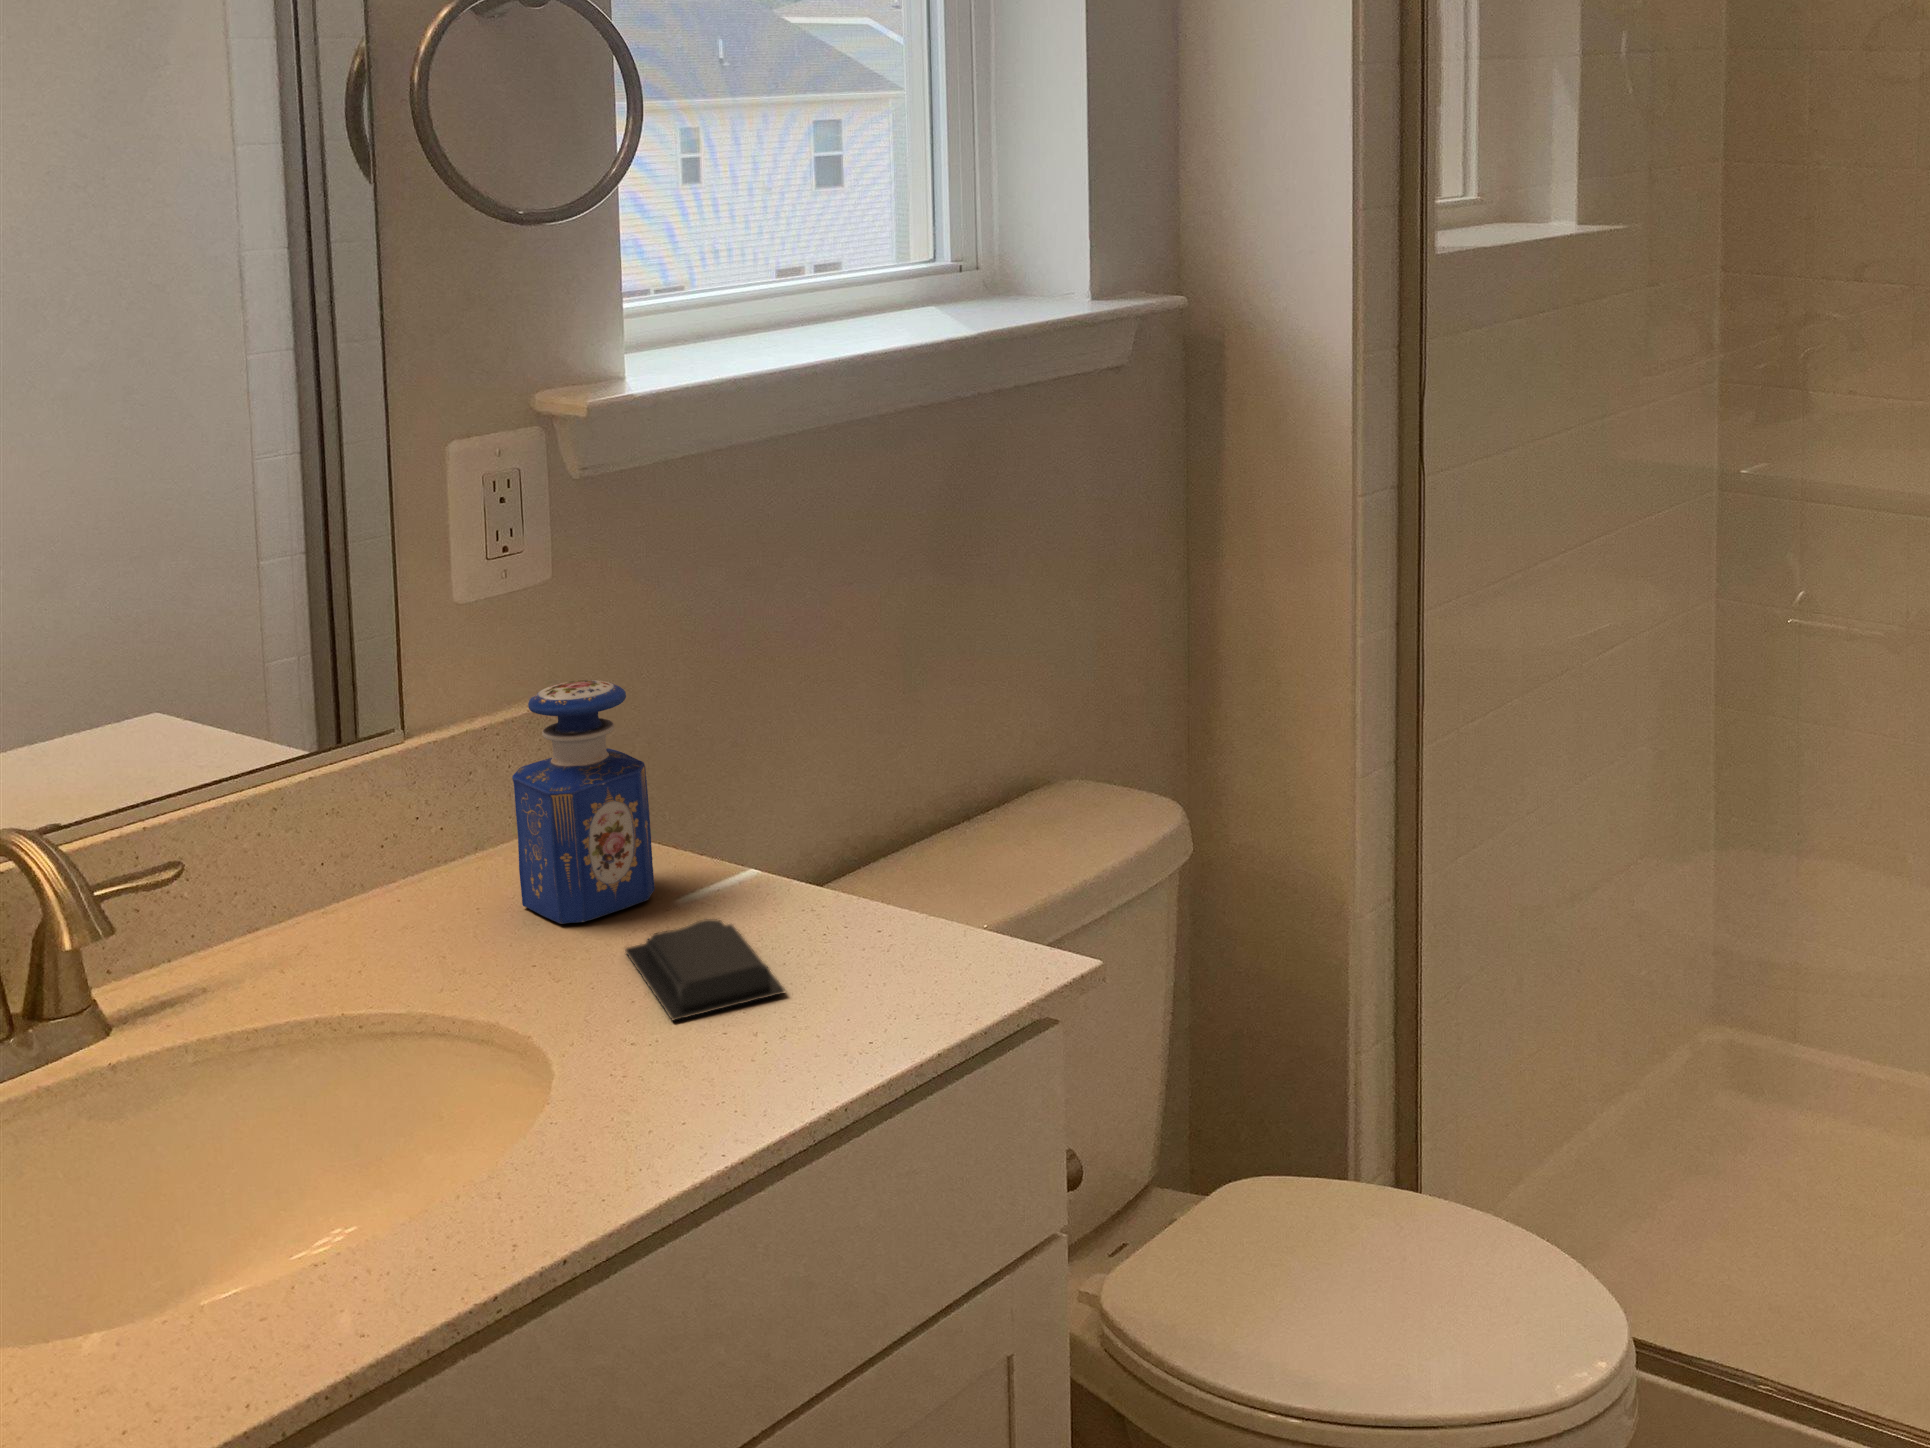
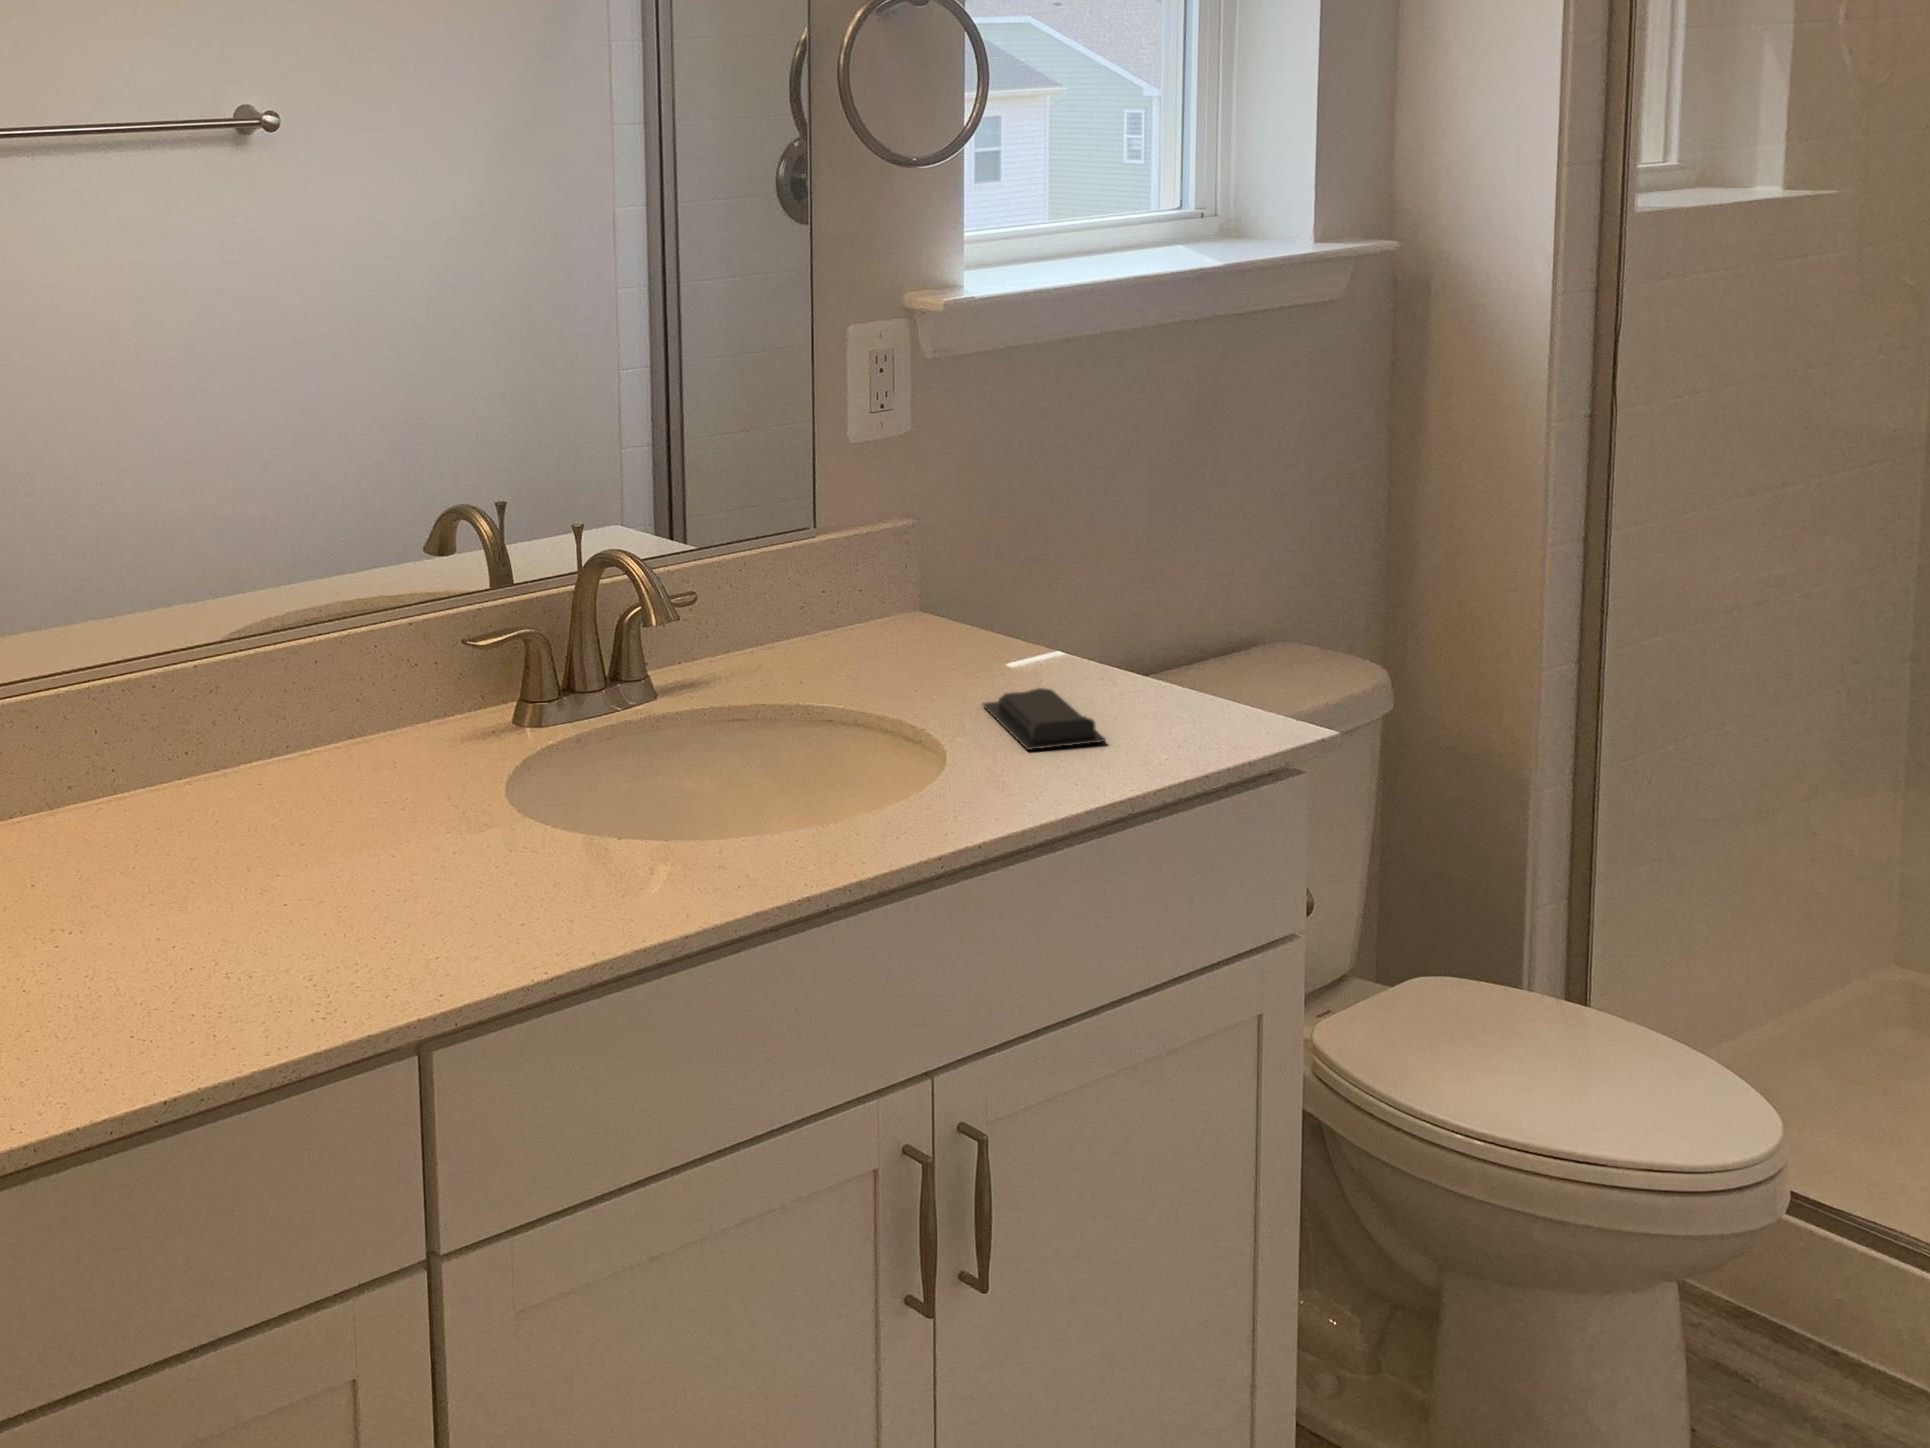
perfume bottle: present [512,680,655,924] -> none [899,508,995,685]

